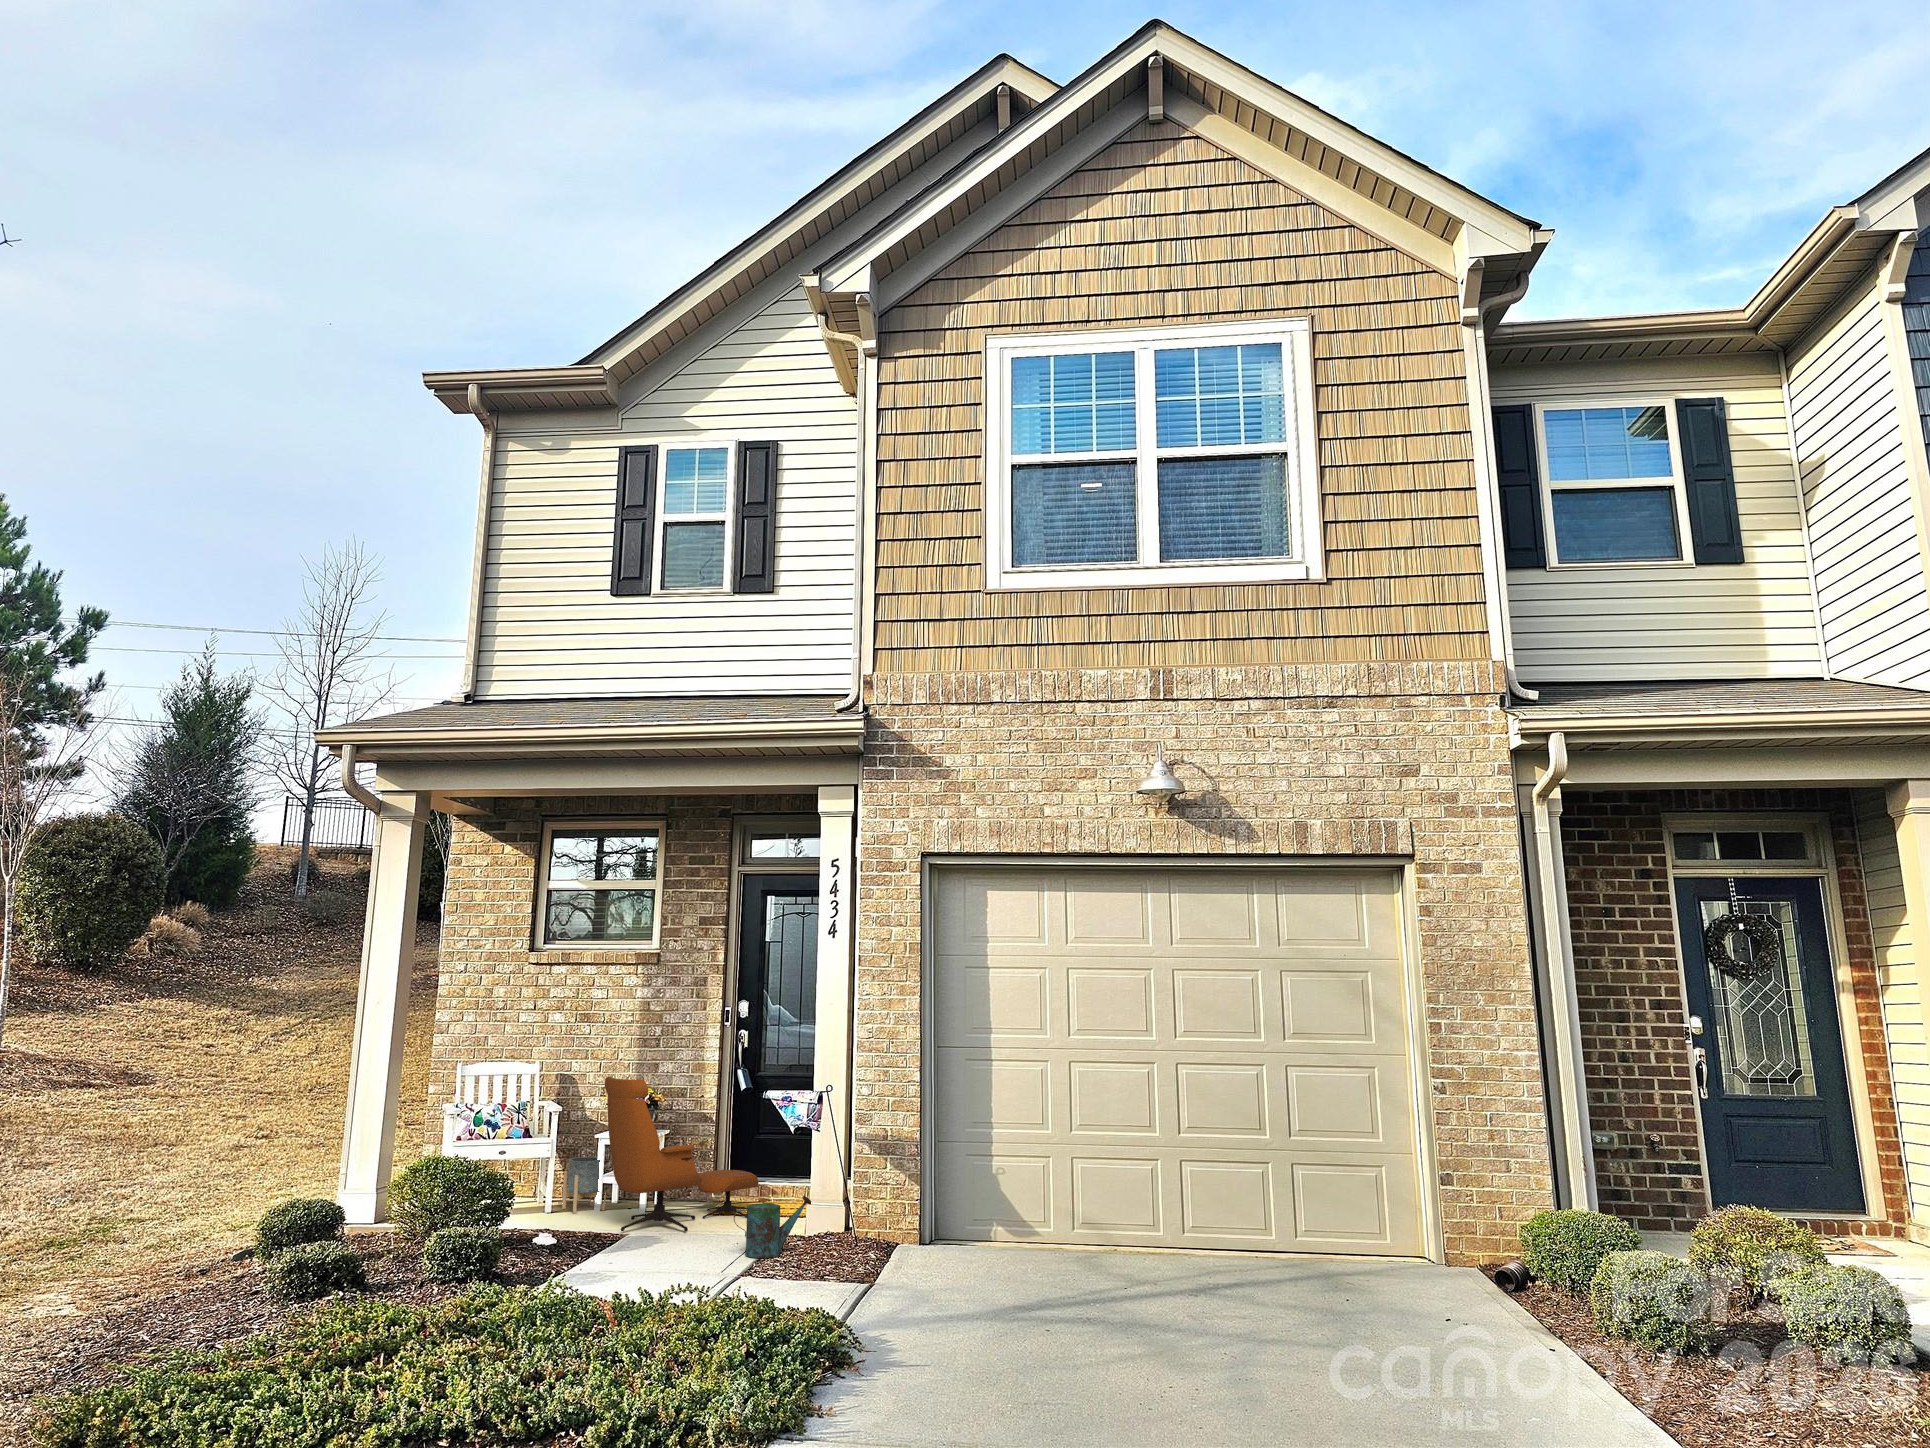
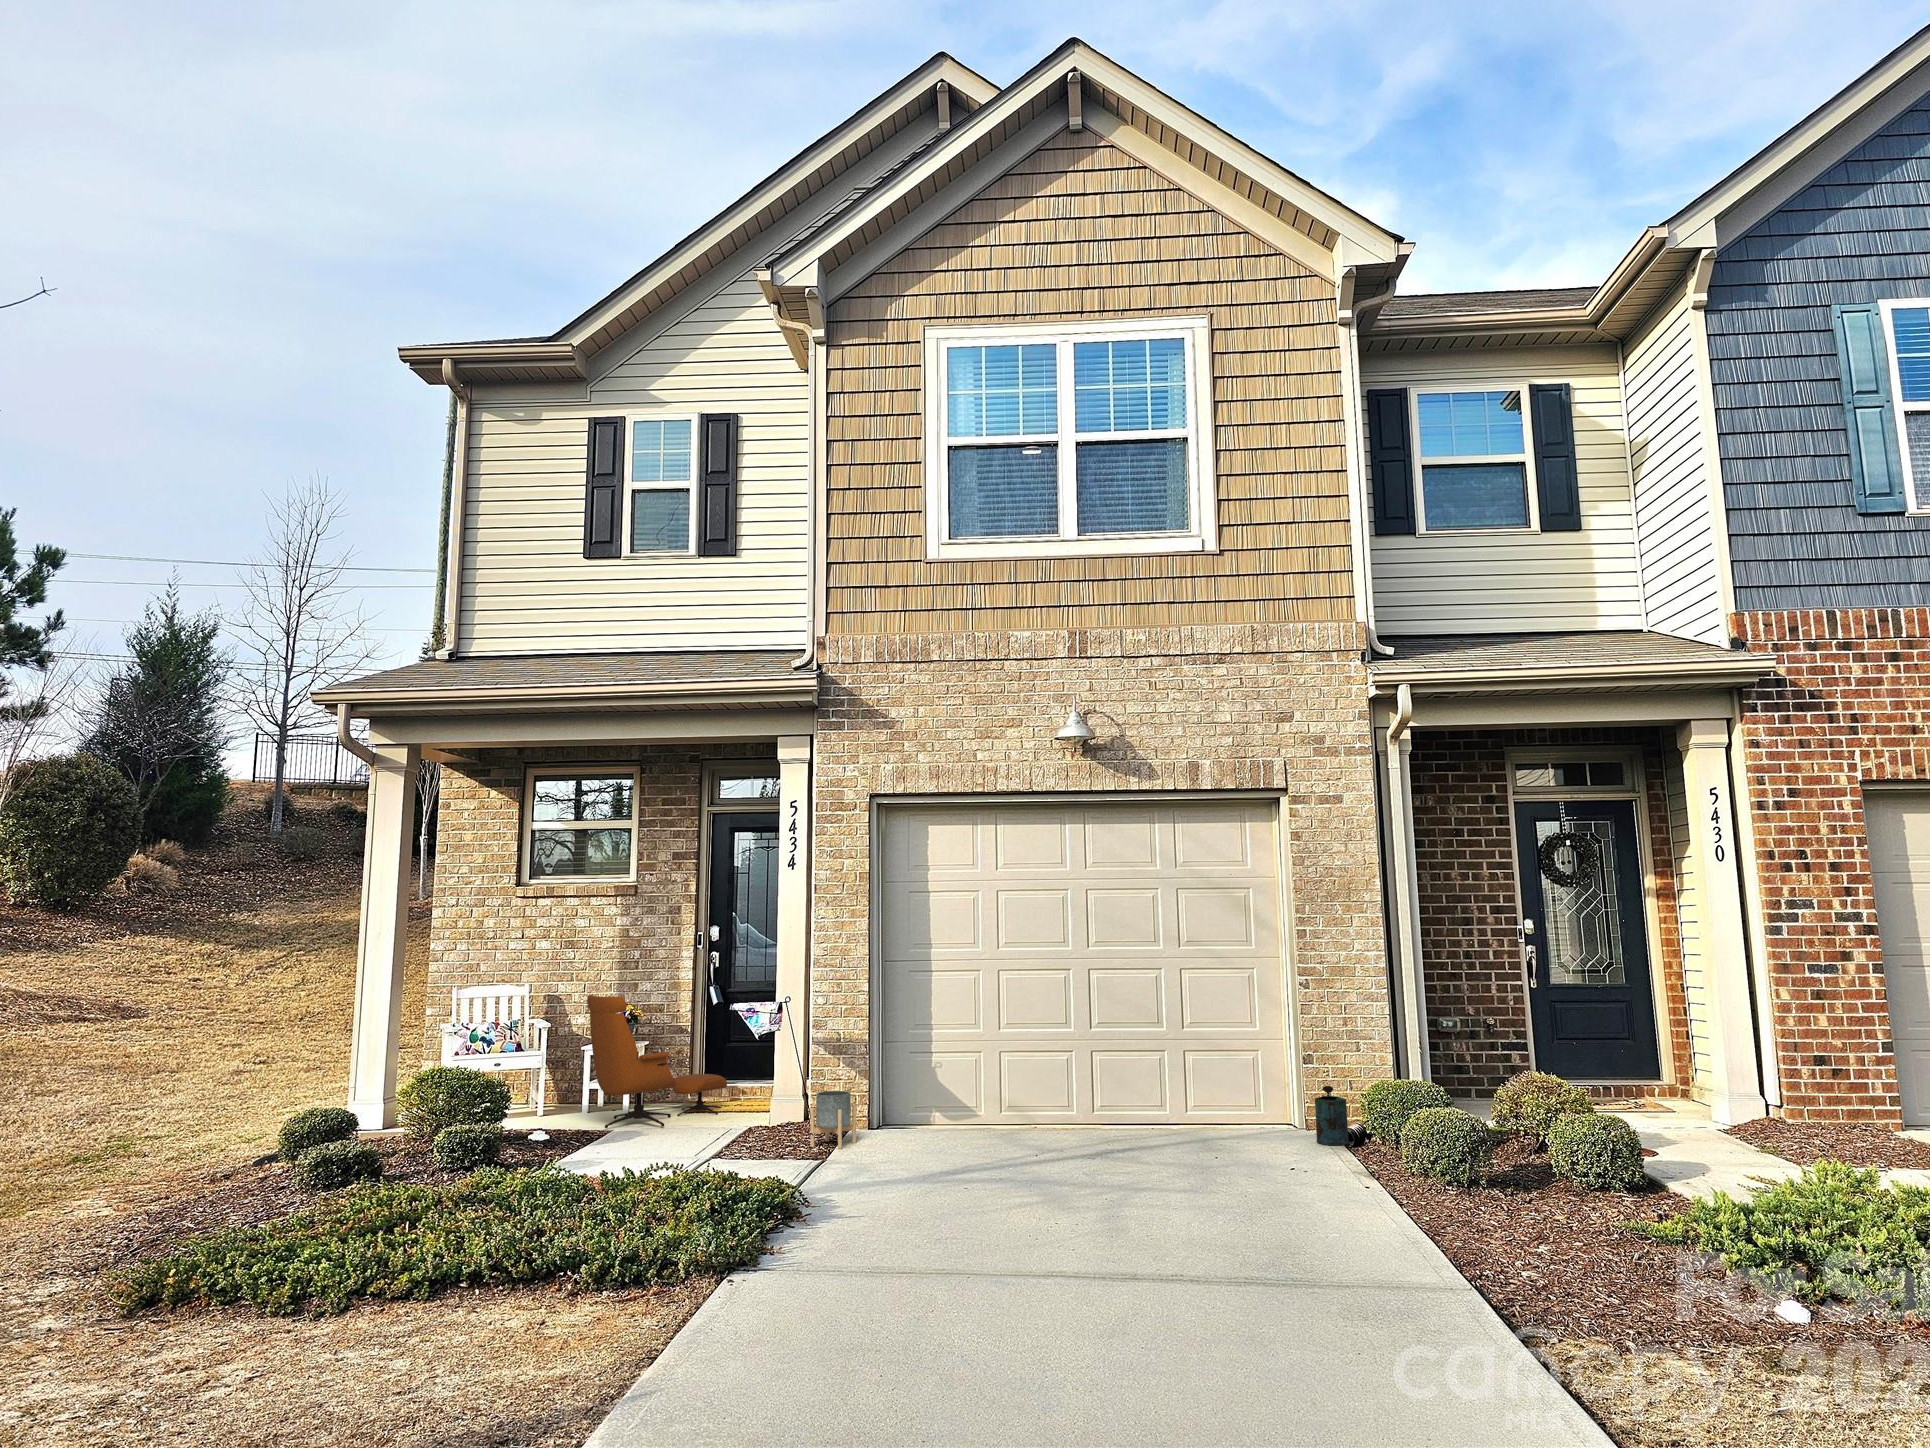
planter: present [562,1157,606,1214] -> present [810,1091,856,1149]
watering can: present [734,1196,811,1258] -> present [1315,1086,1349,1145]

